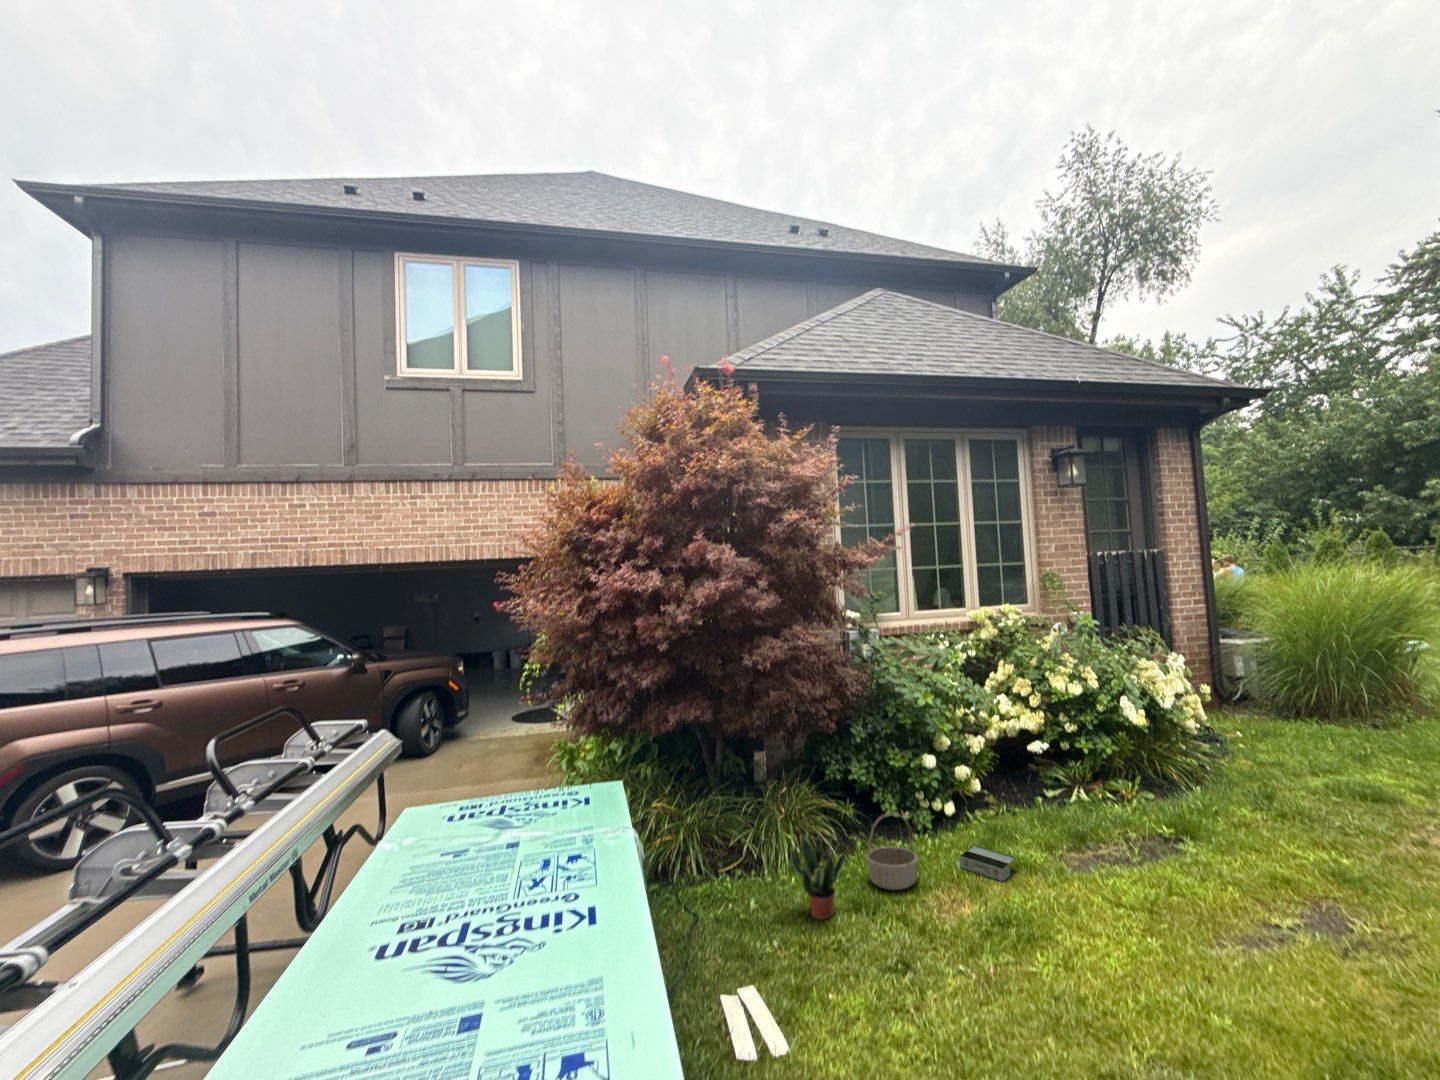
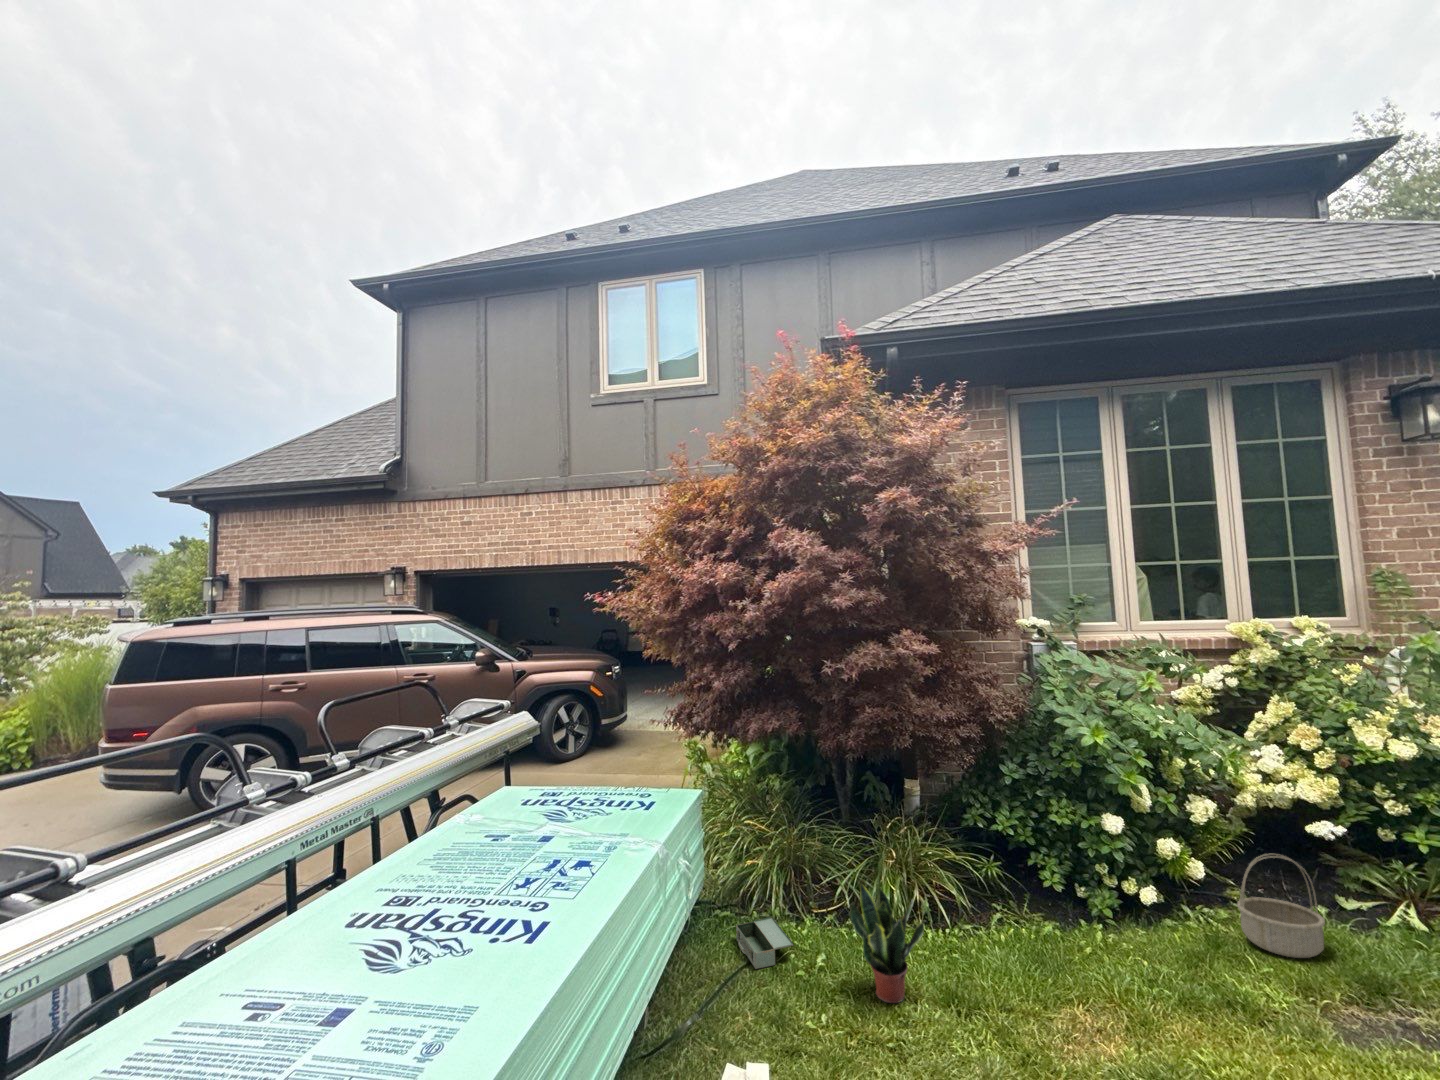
basket: present [866,813,918,890] -> present [1237,854,1325,958]
toolbox: present [959,845,1016,881] -> present [736,917,793,969]

